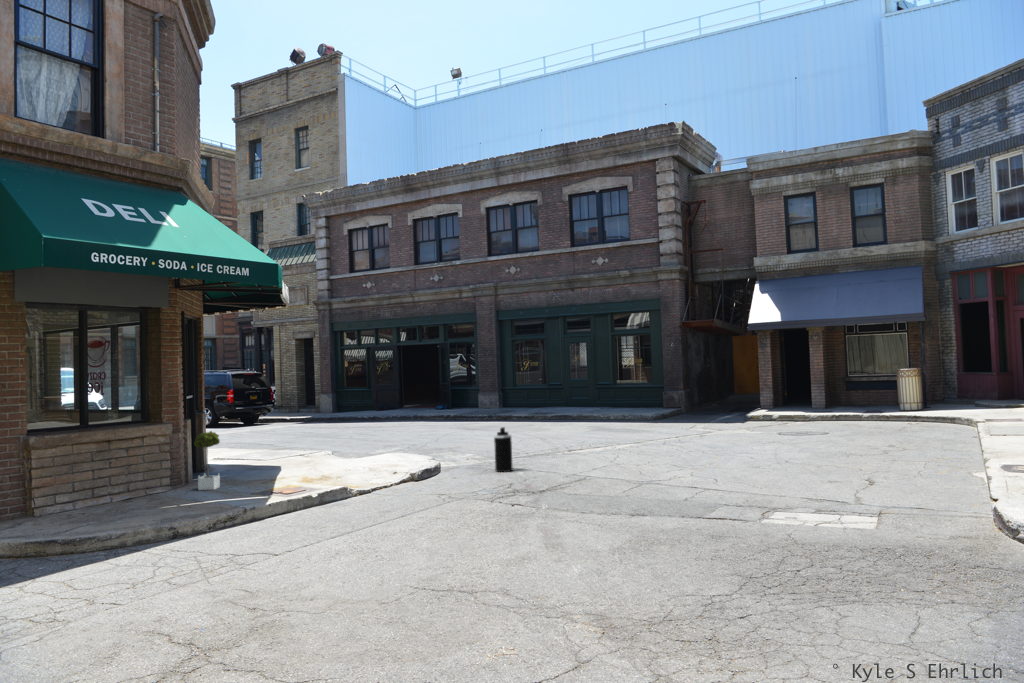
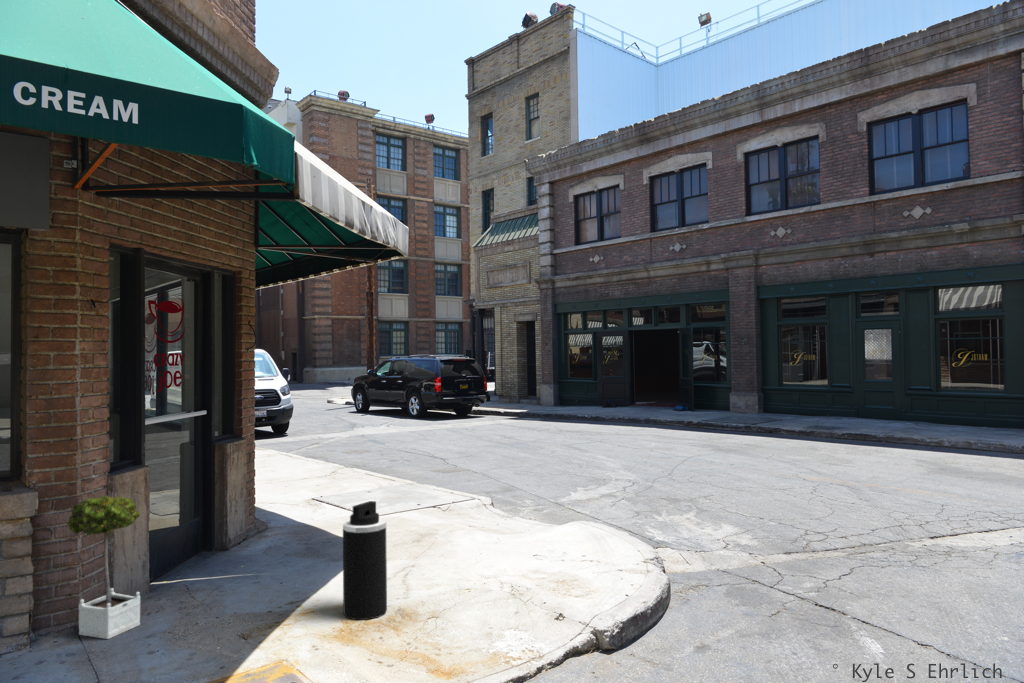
trash can: present [494,427,513,472] -> present [343,501,387,620]

